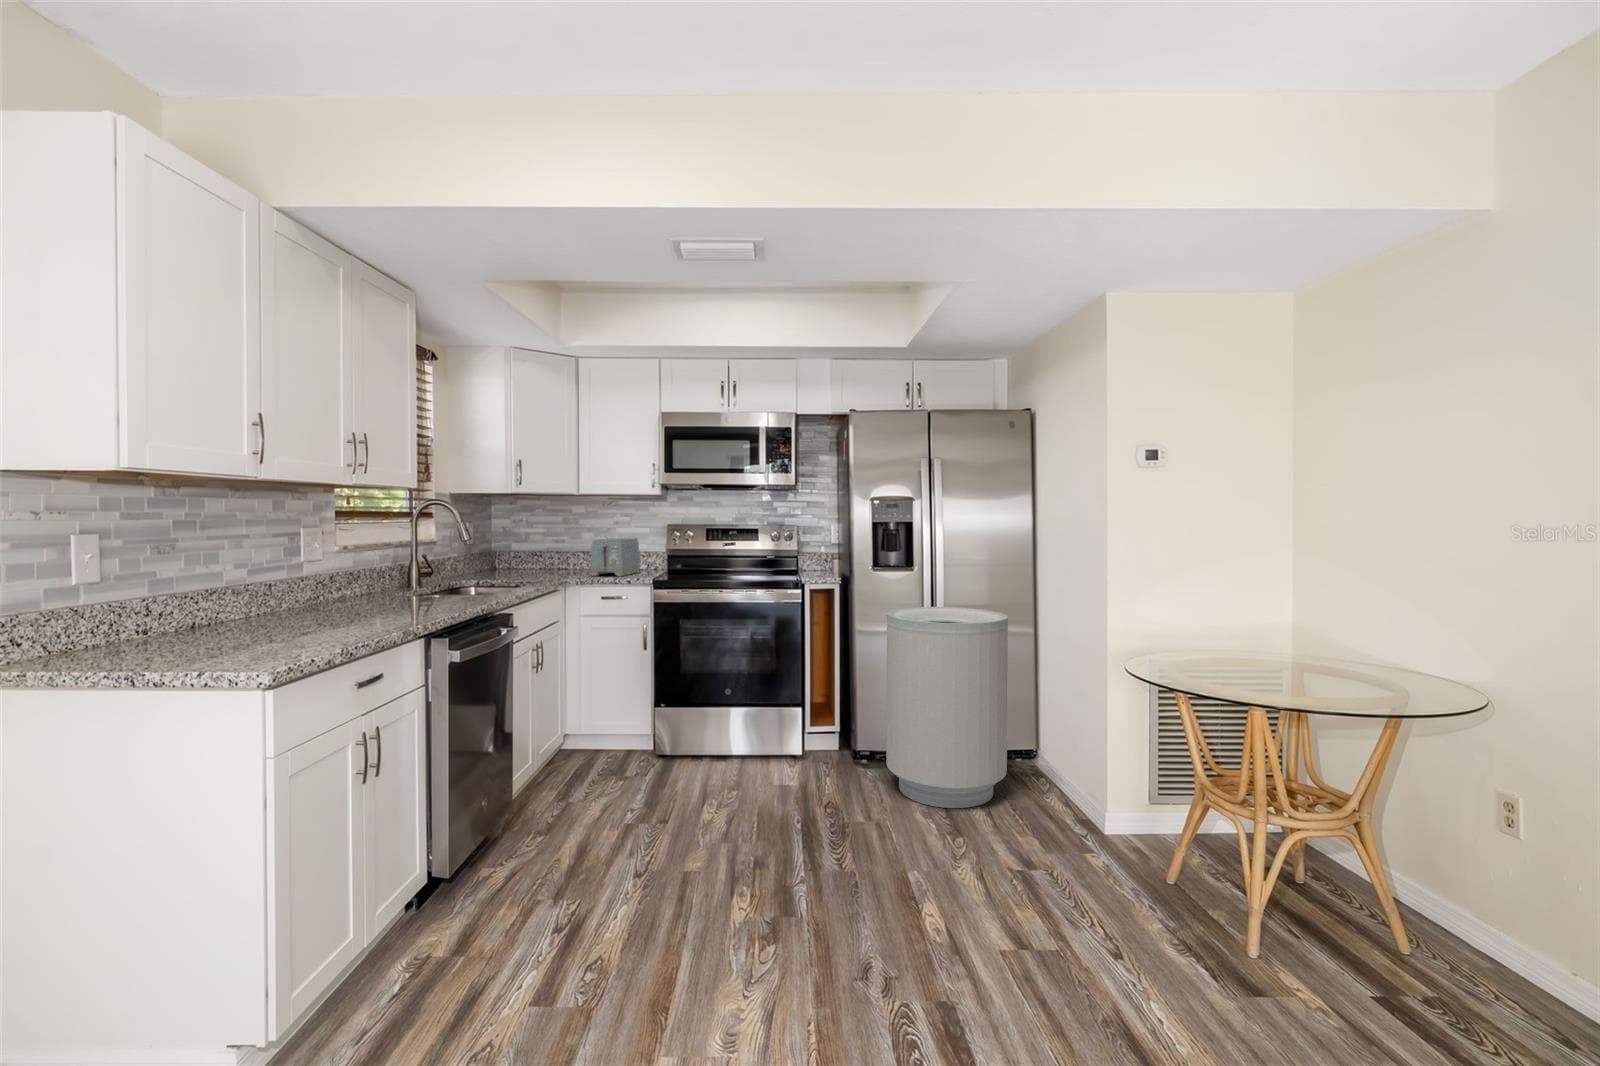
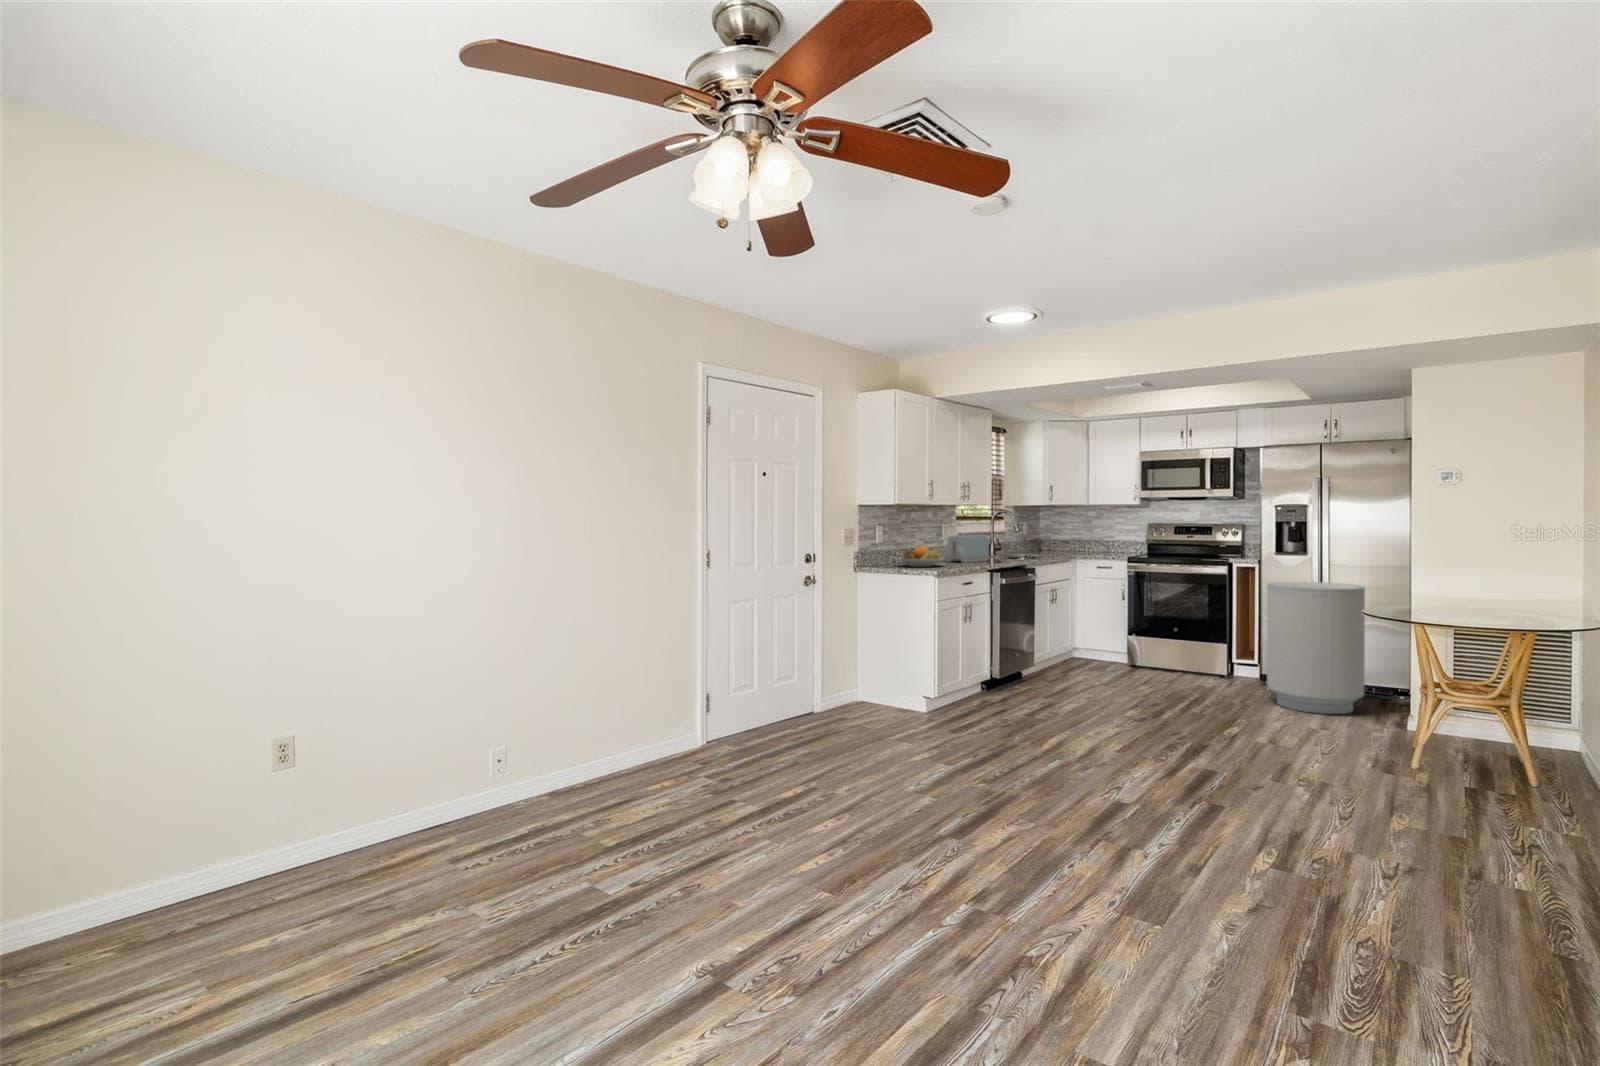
toaster: present [590,538,640,576] -> present [946,535,989,563]
fruit bowl: none [120,589,300,653] -> present [898,546,944,567]

